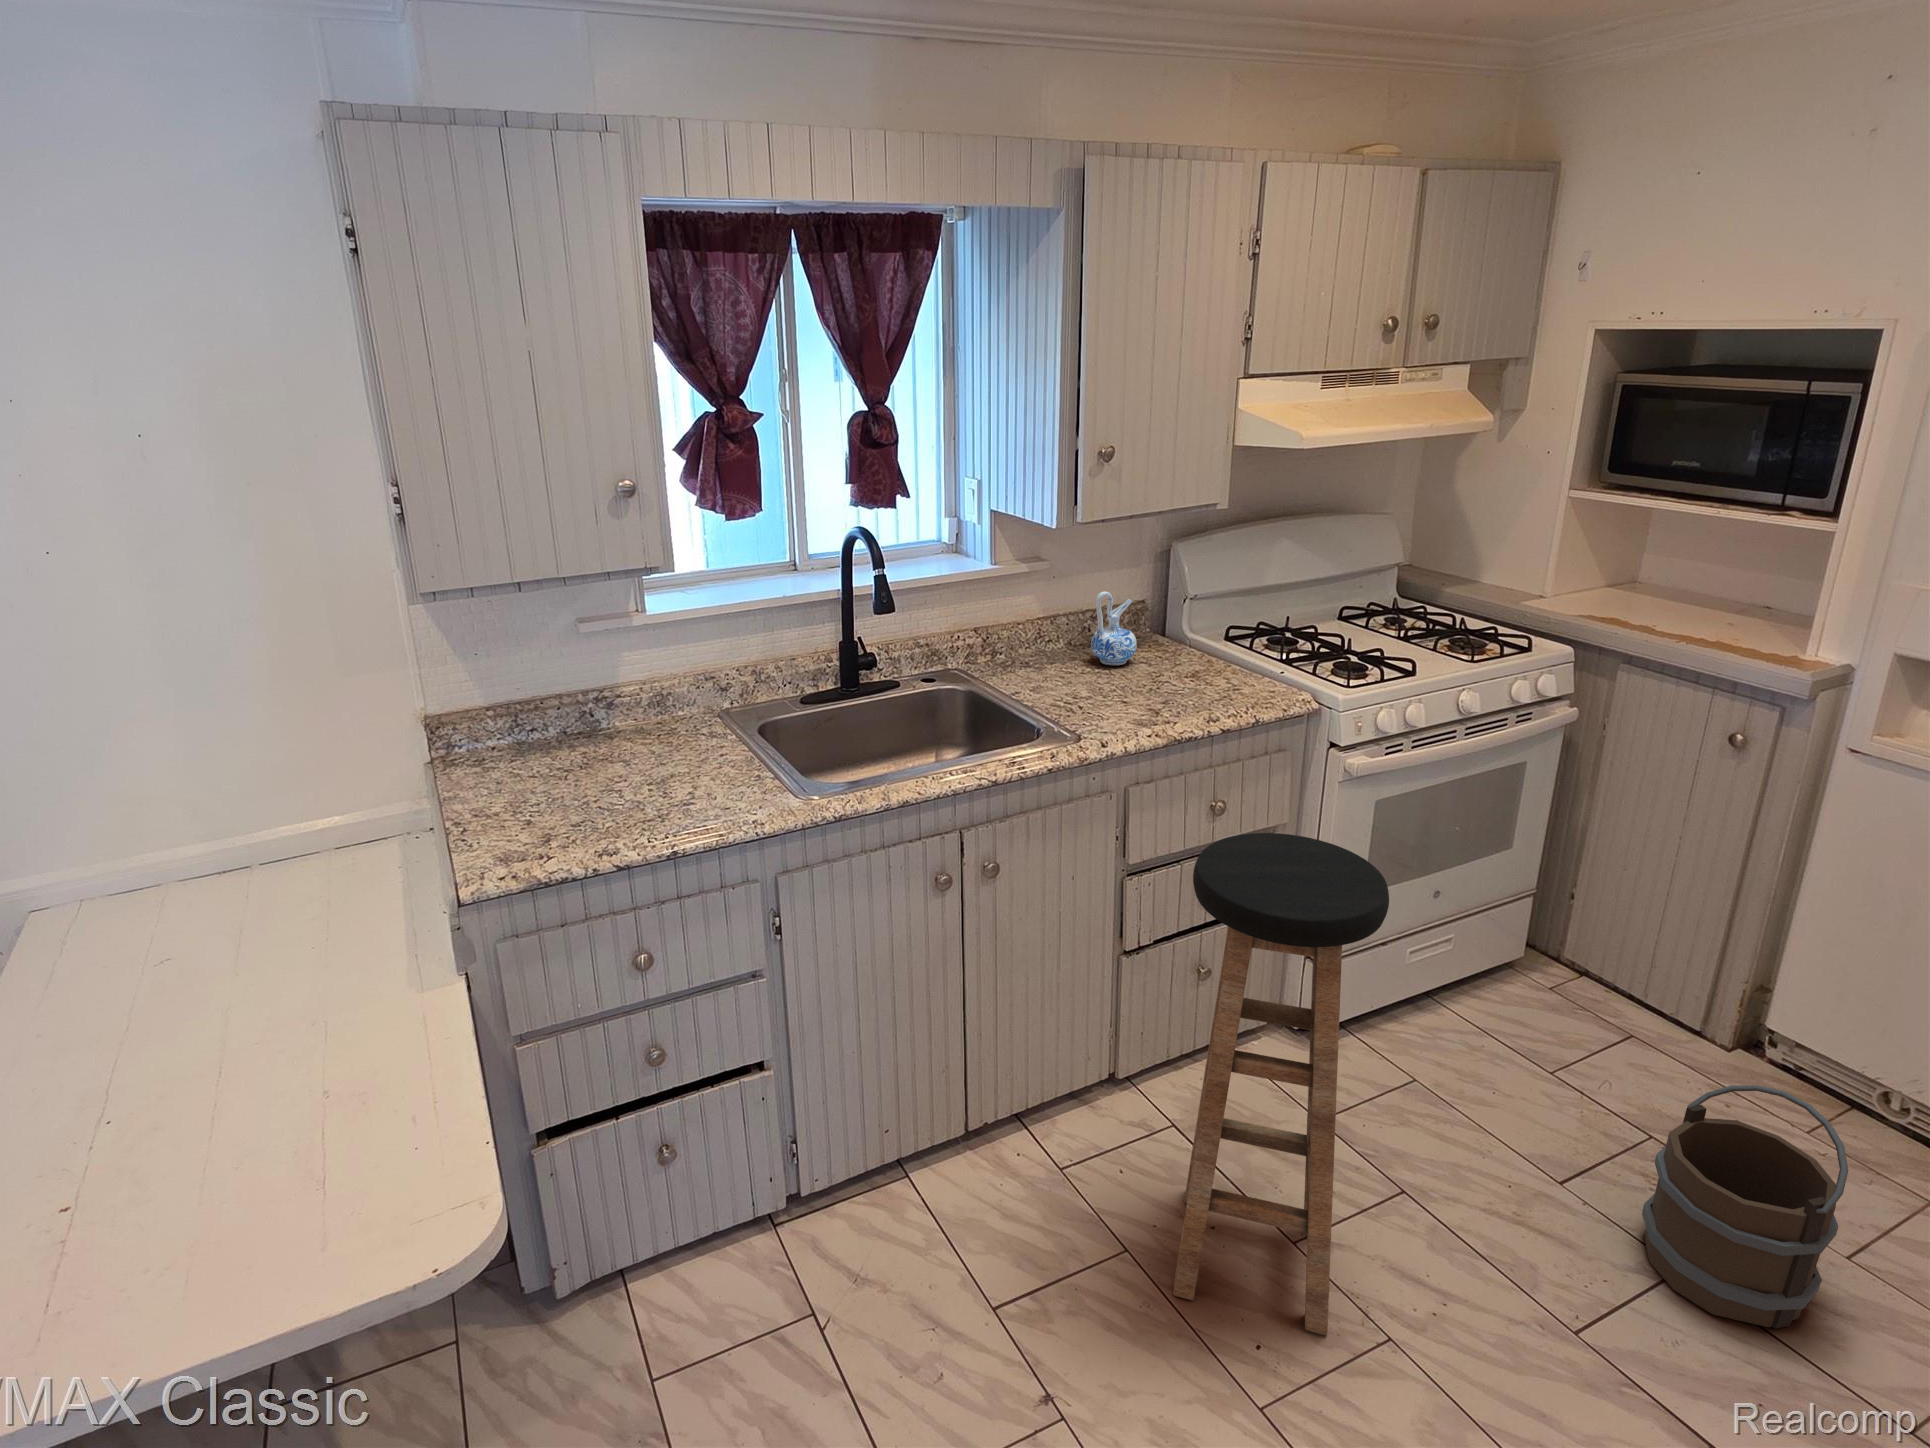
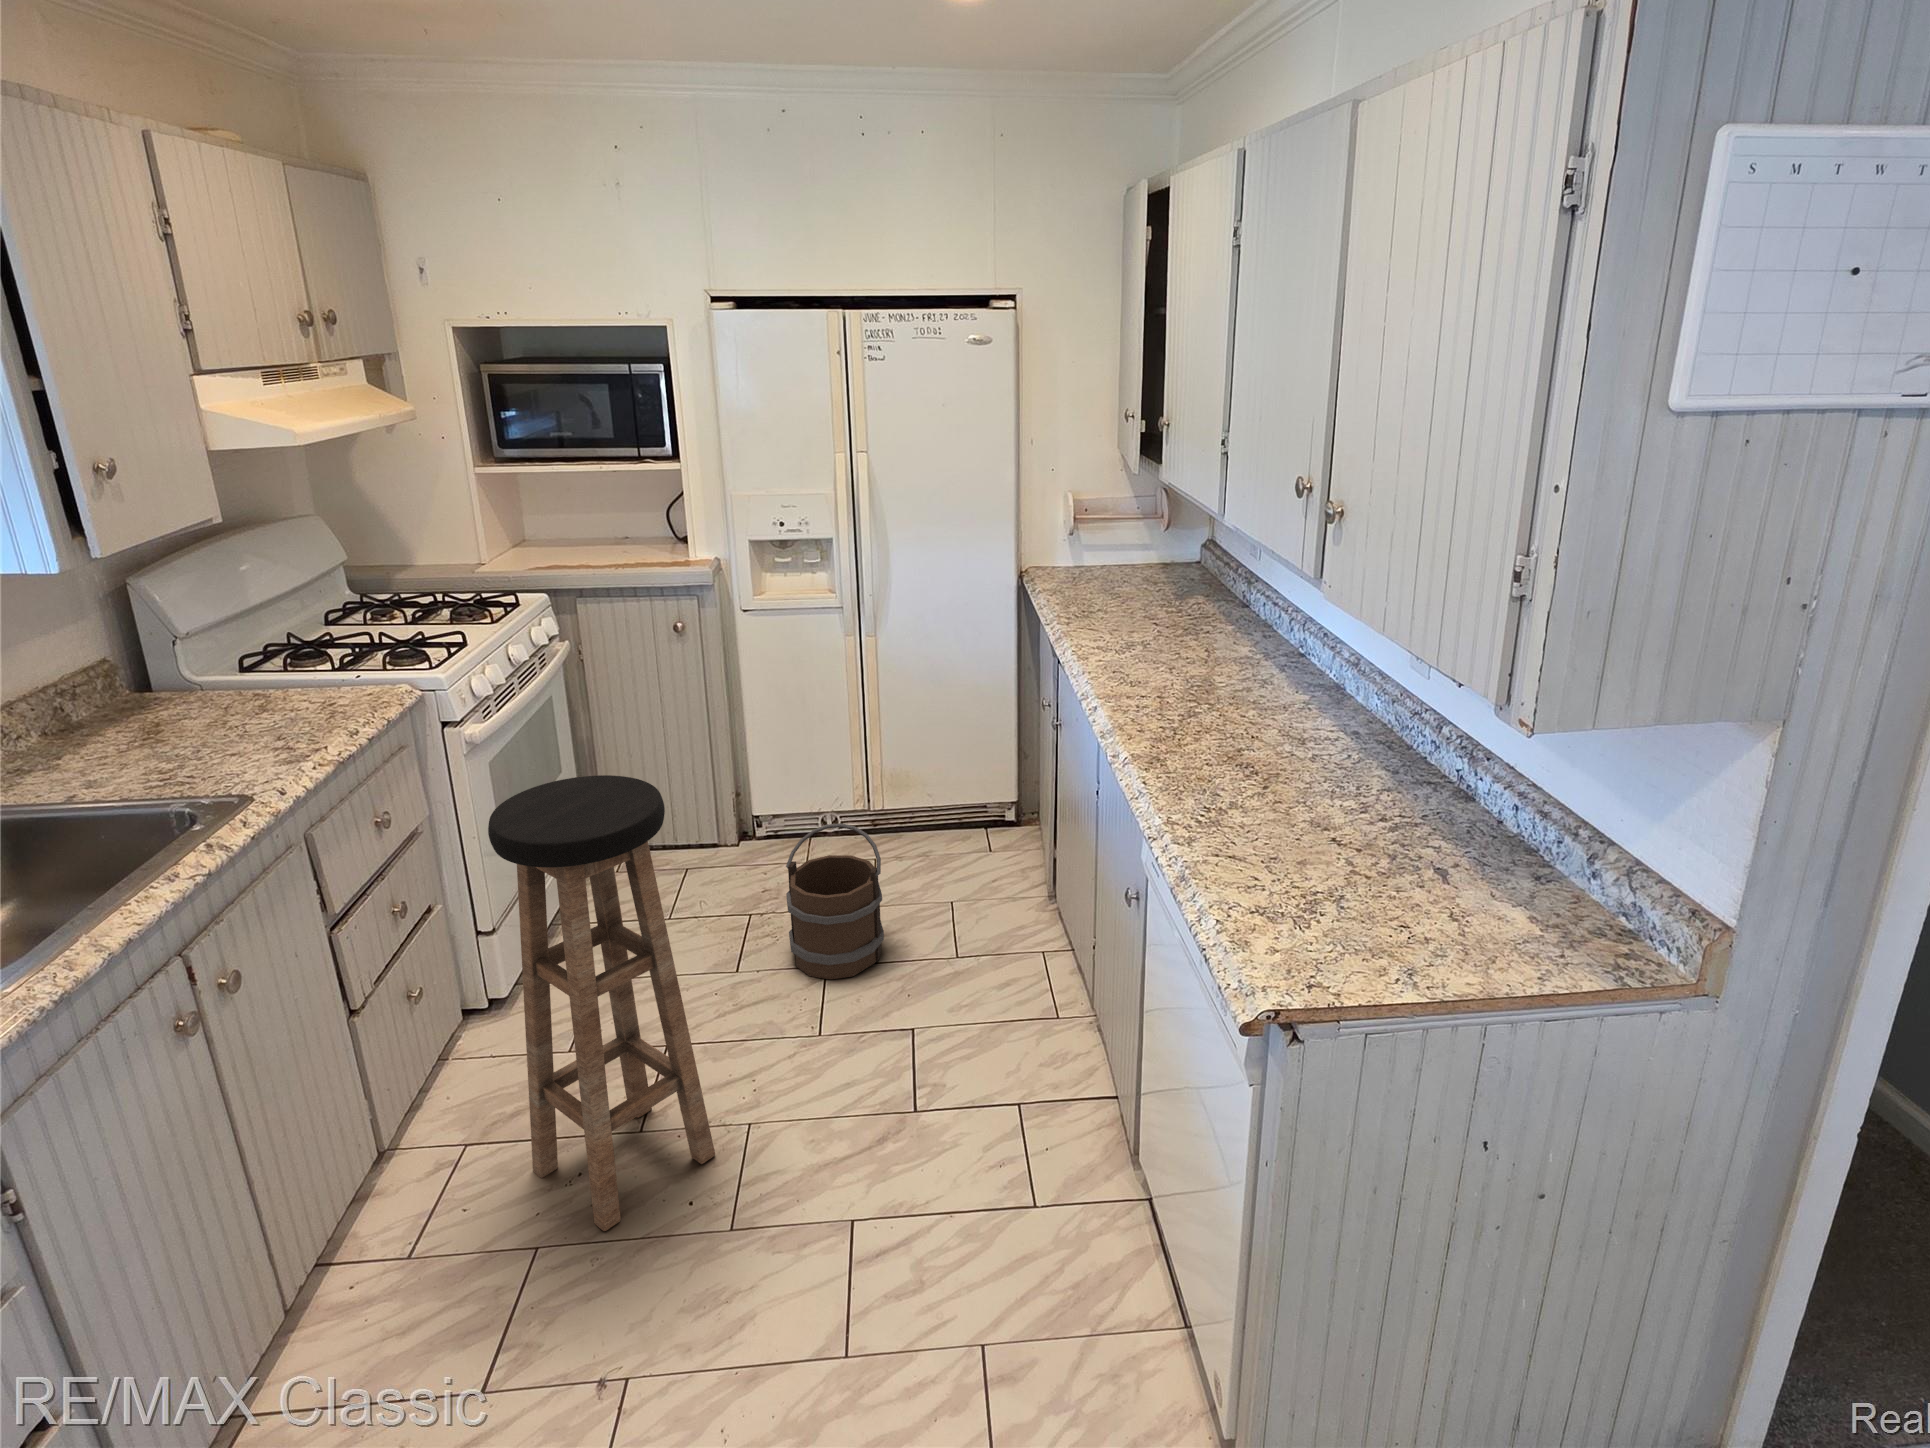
ceramic pitcher: present [1091,591,1137,665] -> none [97,647,170,735]

